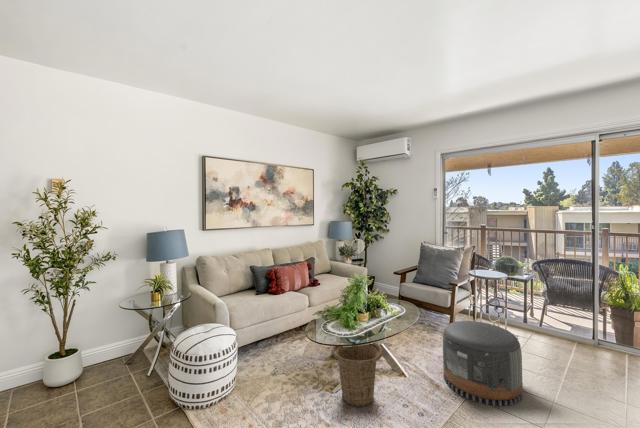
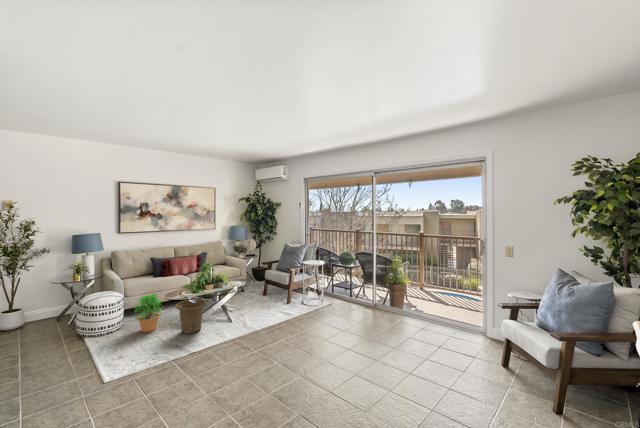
pouf: present [443,321,523,406] -> none [248,290,288,332]
potted plant: none [255,327,308,398] -> present [135,294,162,332]

